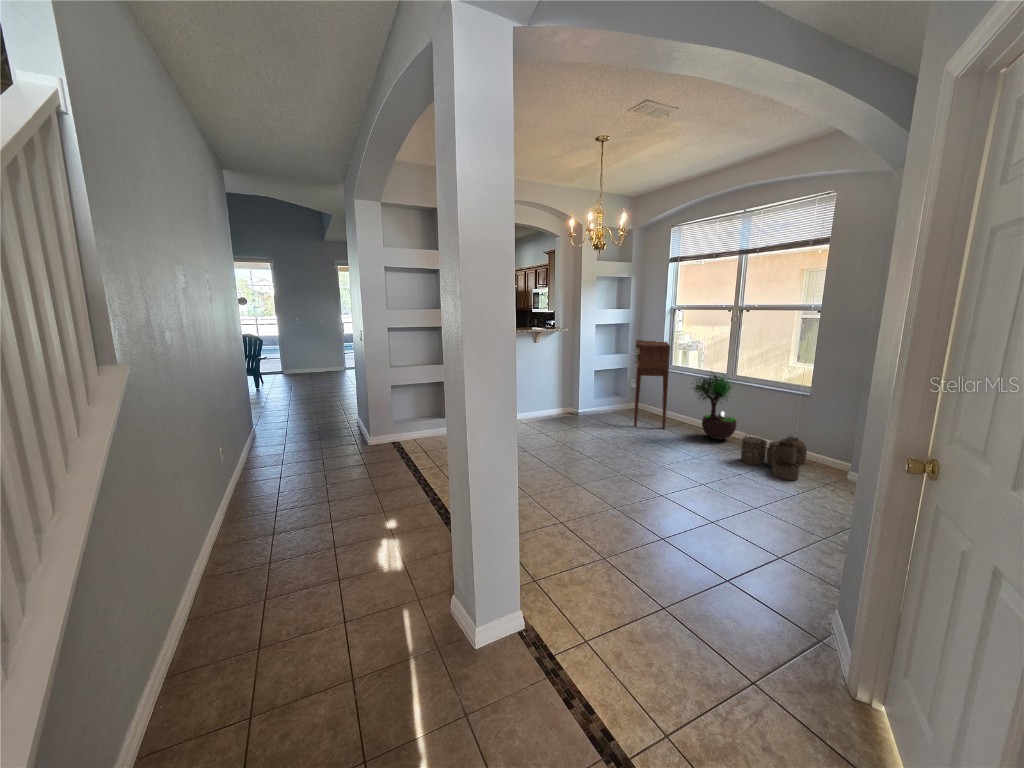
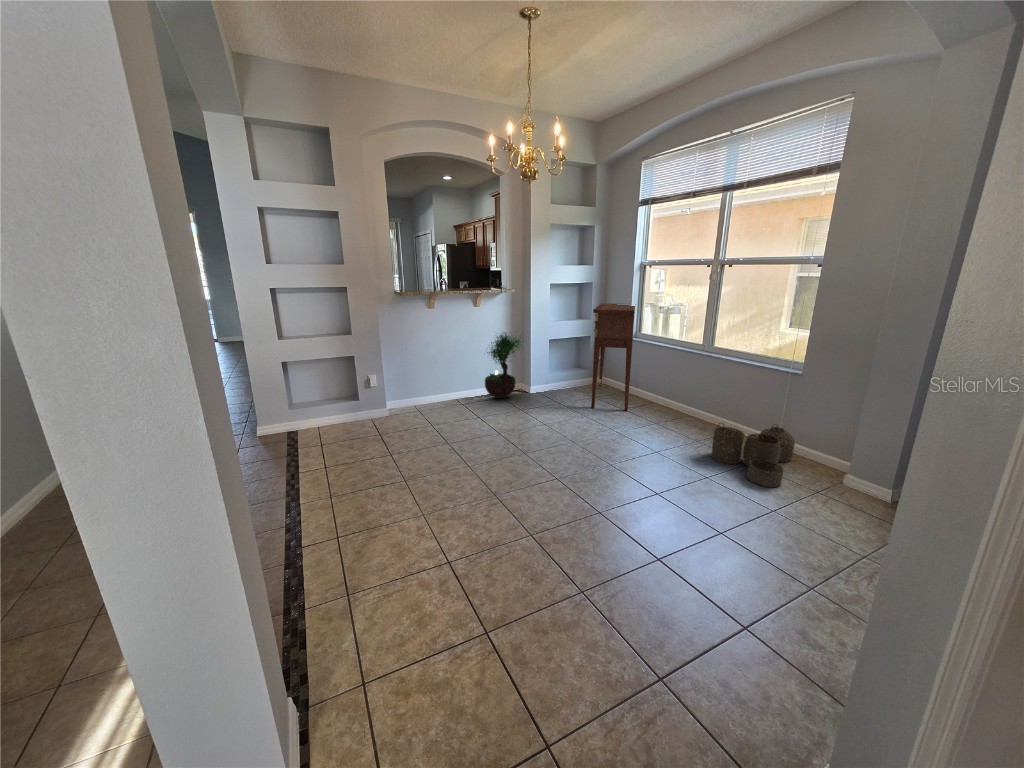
potted tree: present [692,372,736,439] -> present [485,332,520,398]

